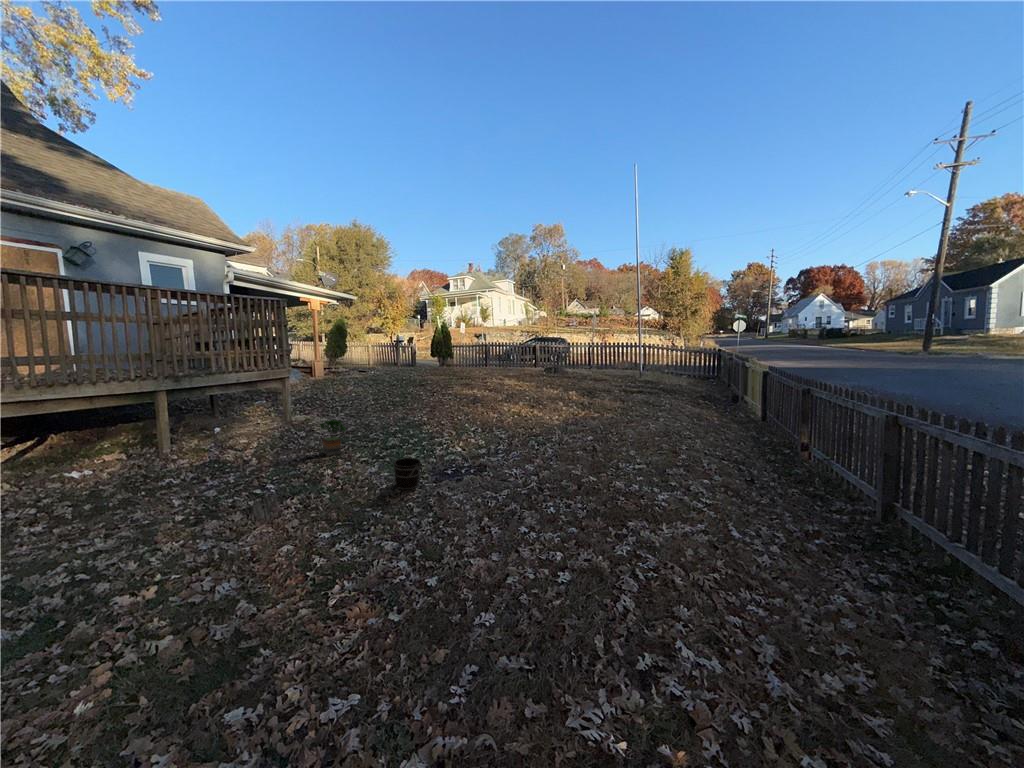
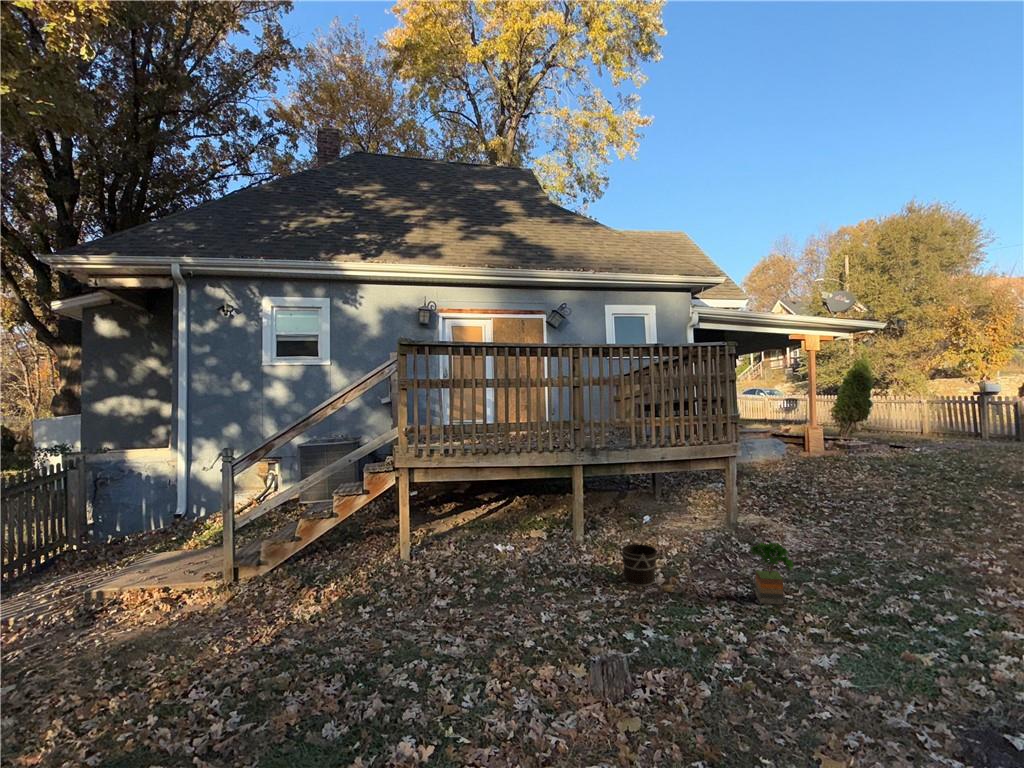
bucket: present [394,458,421,489] -> present [622,543,657,586]

